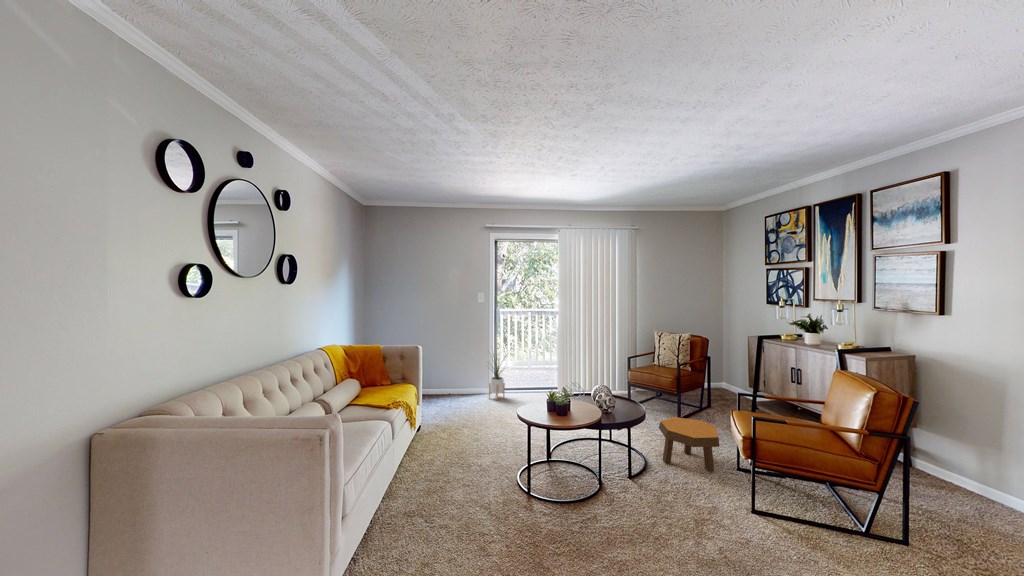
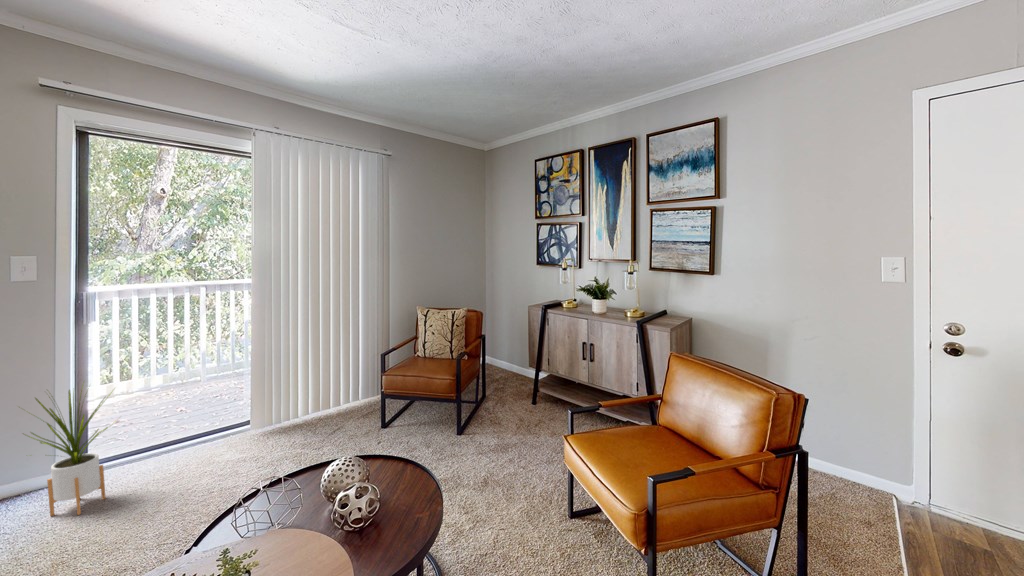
footstool: present [659,417,719,472] -> none [460,443,553,540]

